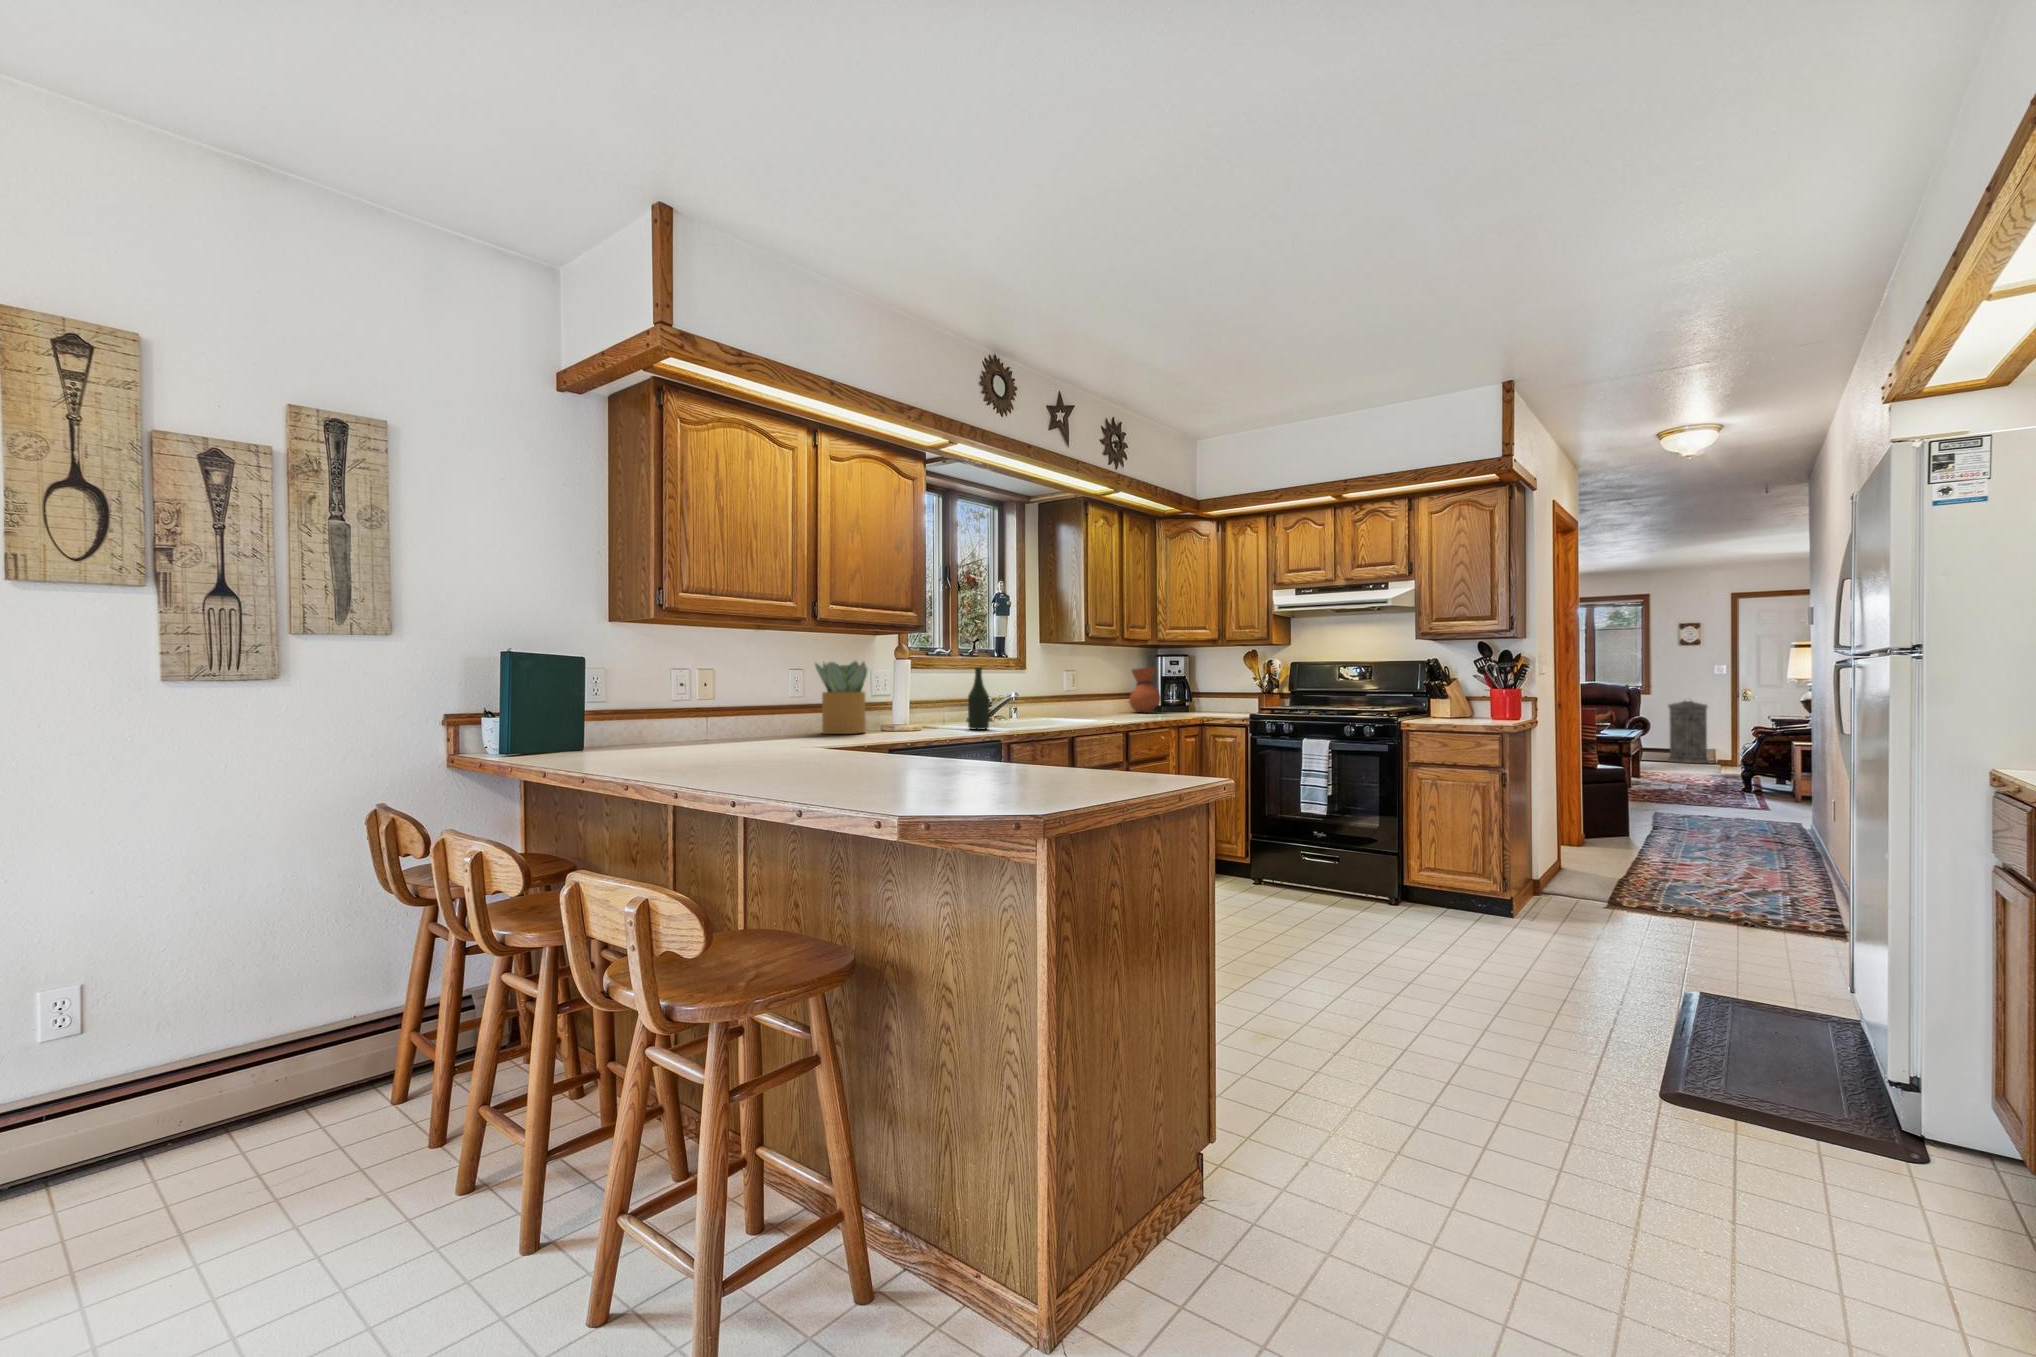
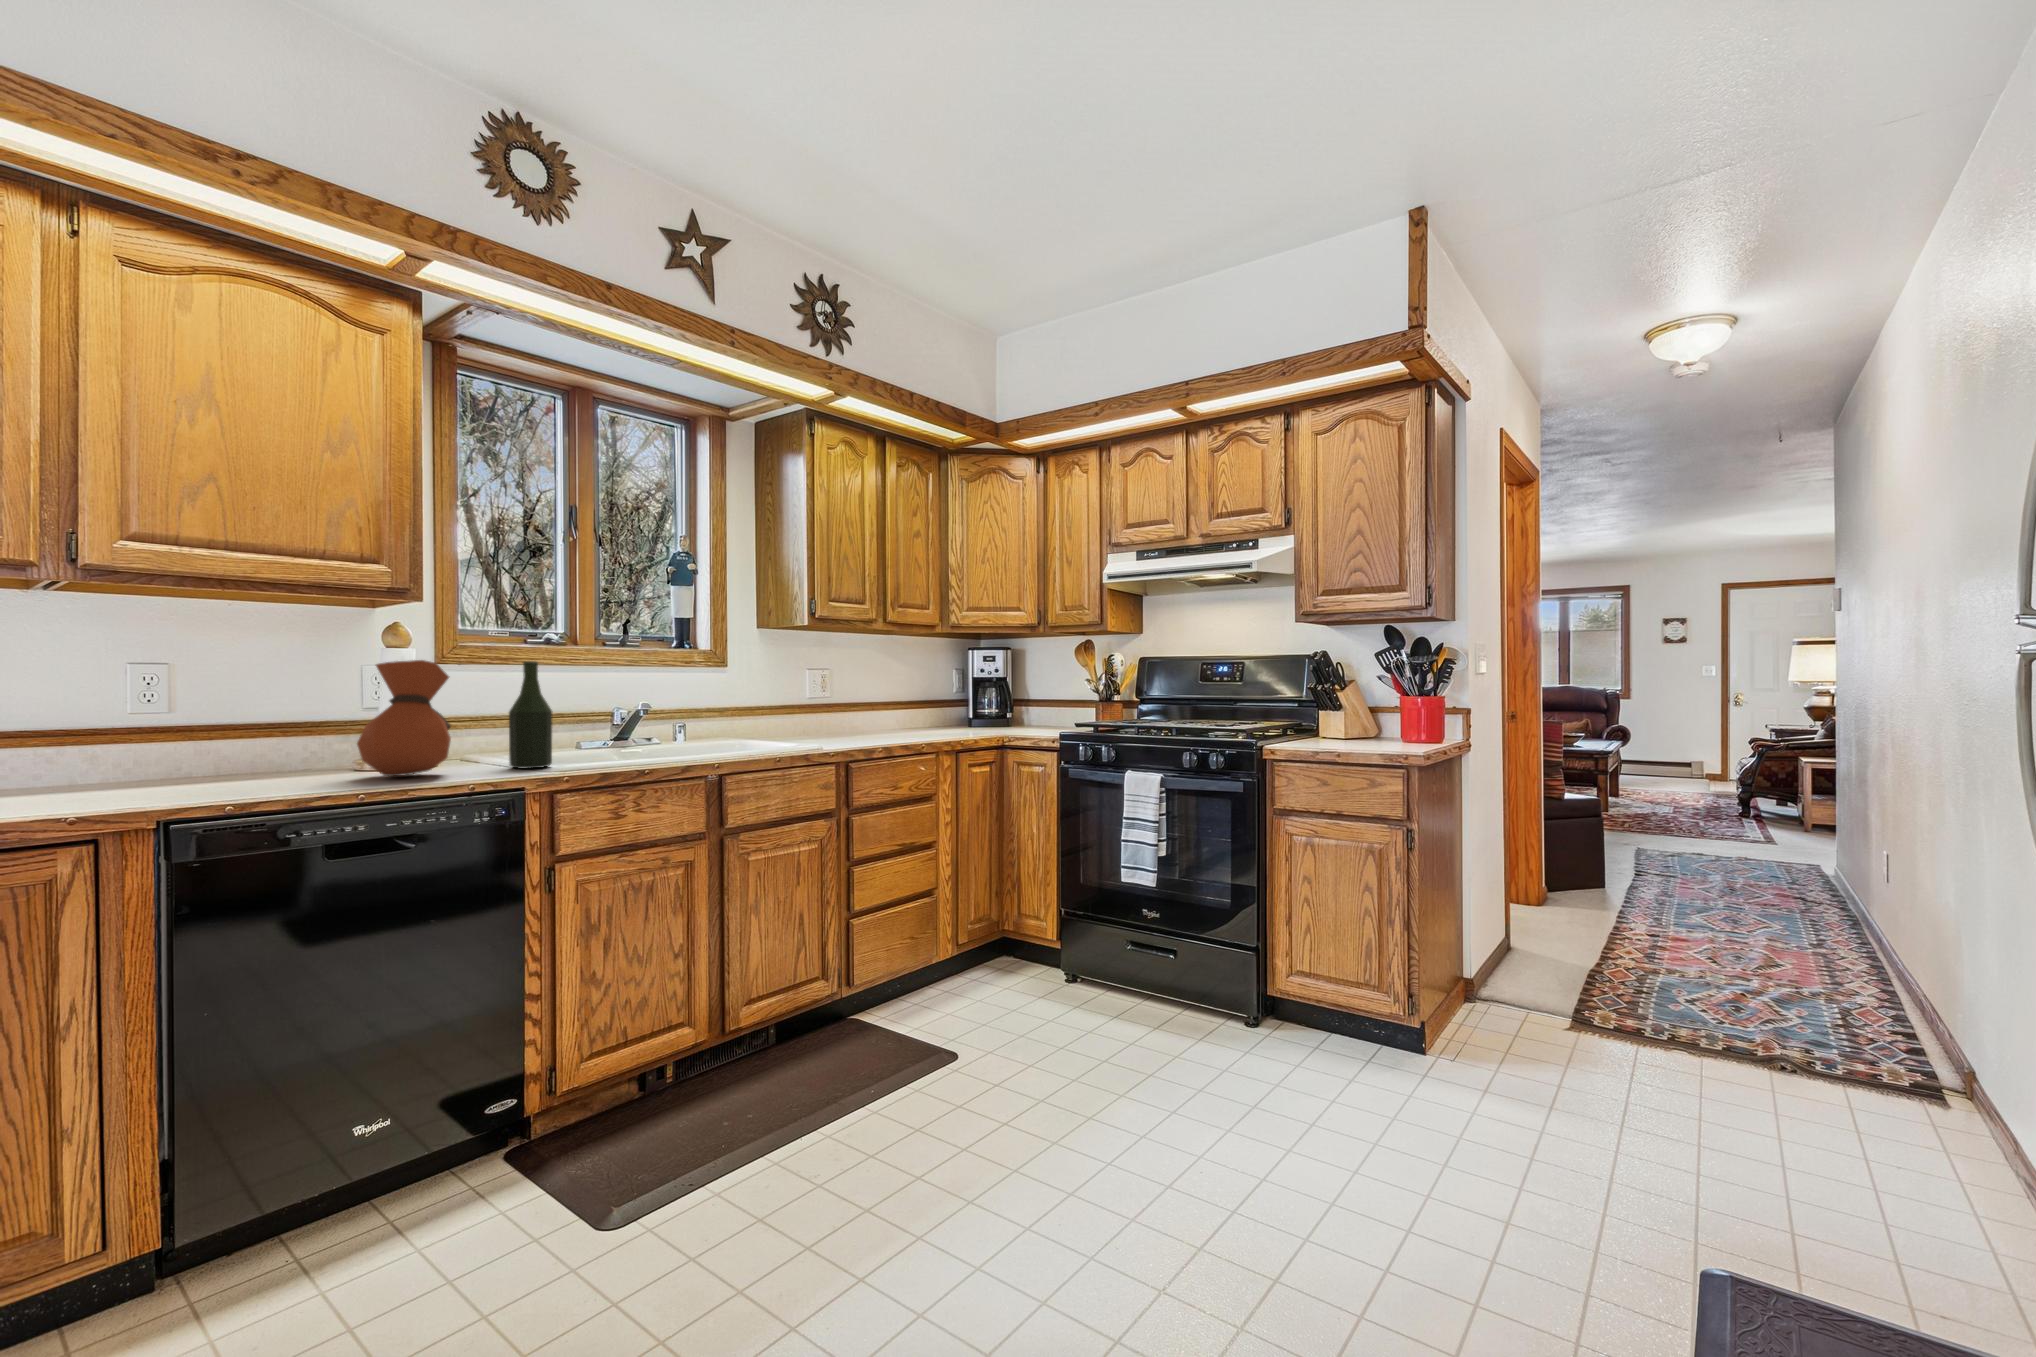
potted plant: present [815,661,867,734] -> none [144,649,273,784]
vase: present [1129,667,1161,712] -> present [357,660,451,776]
trash can: present [1669,700,1708,763] -> none [1652,703,1697,778]

